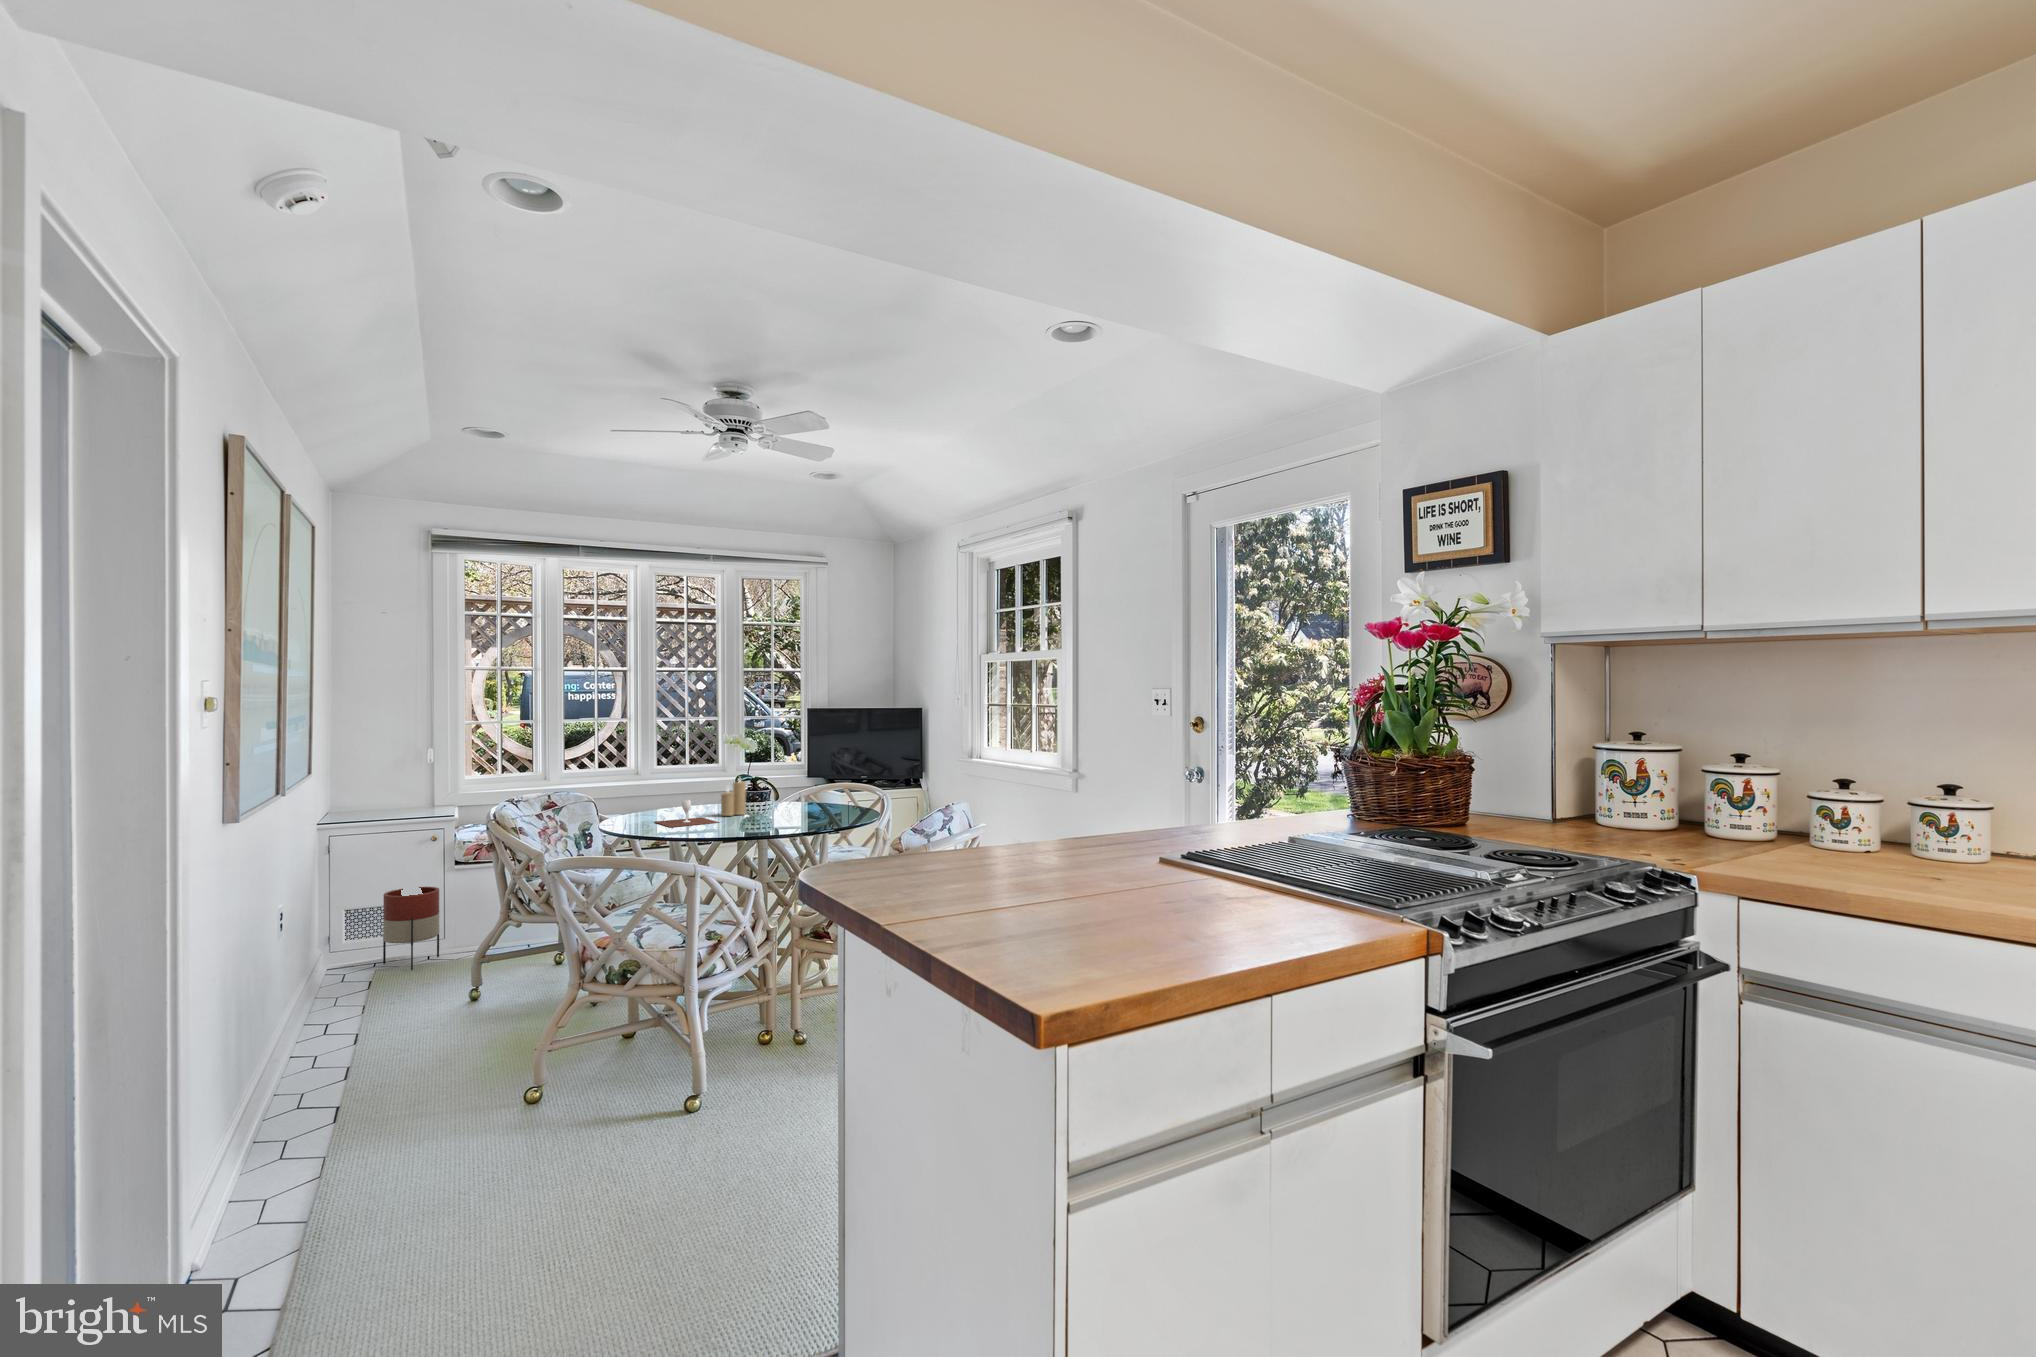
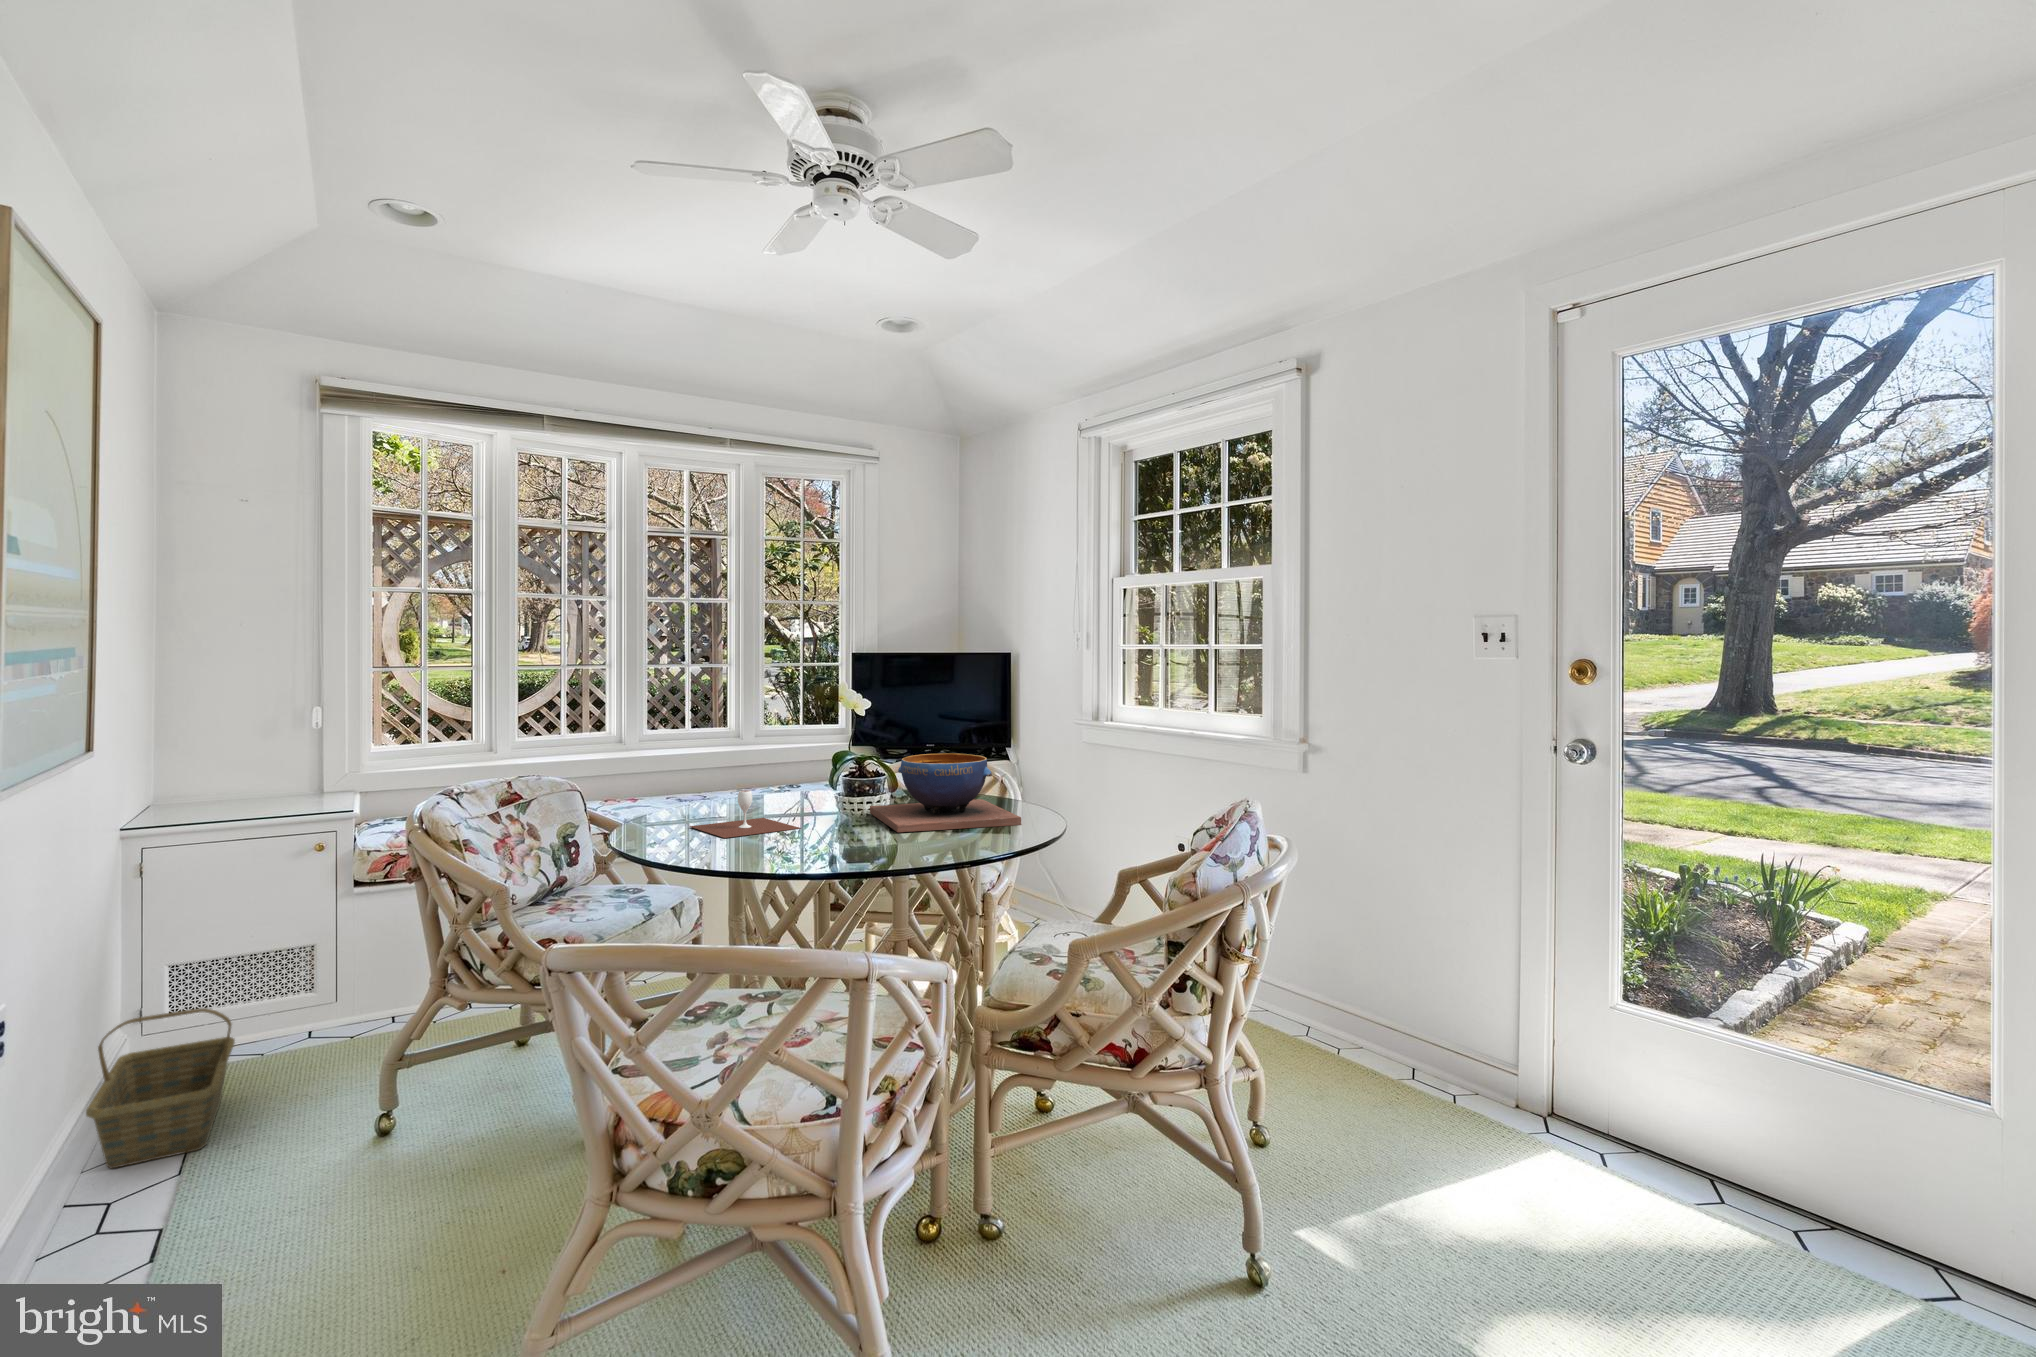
decorative bowl: none [769,777,854,824] -> present [870,753,1021,832]
candle: present [721,779,746,816] -> none [792,752,830,816]
planter: present [383,887,439,970] -> none [233,923,329,1061]
basket: none [314,928,388,1013] -> present [86,1008,235,1169]

